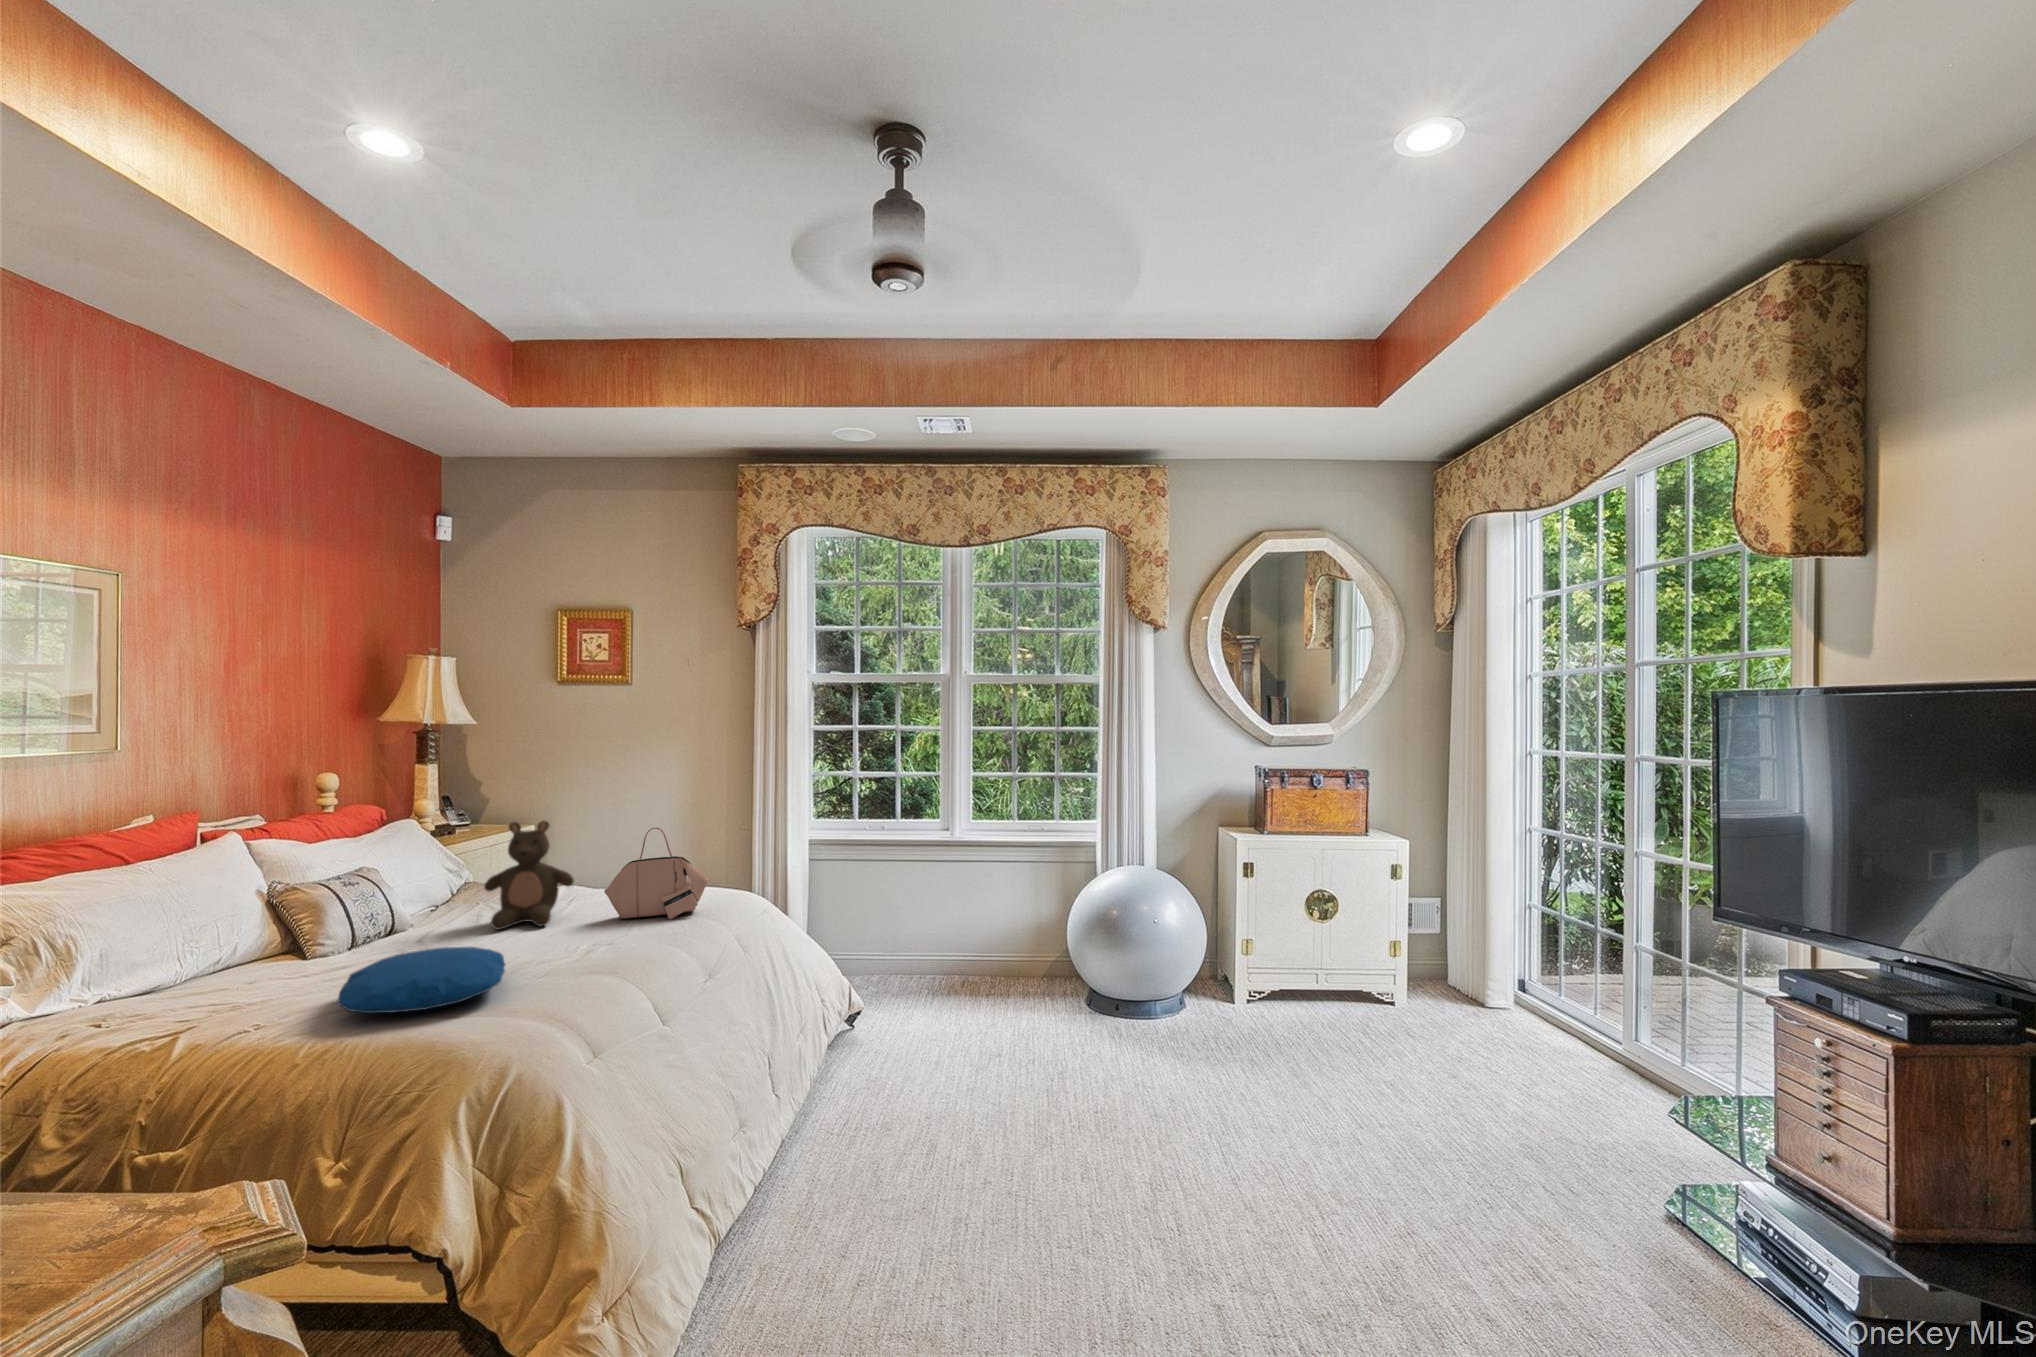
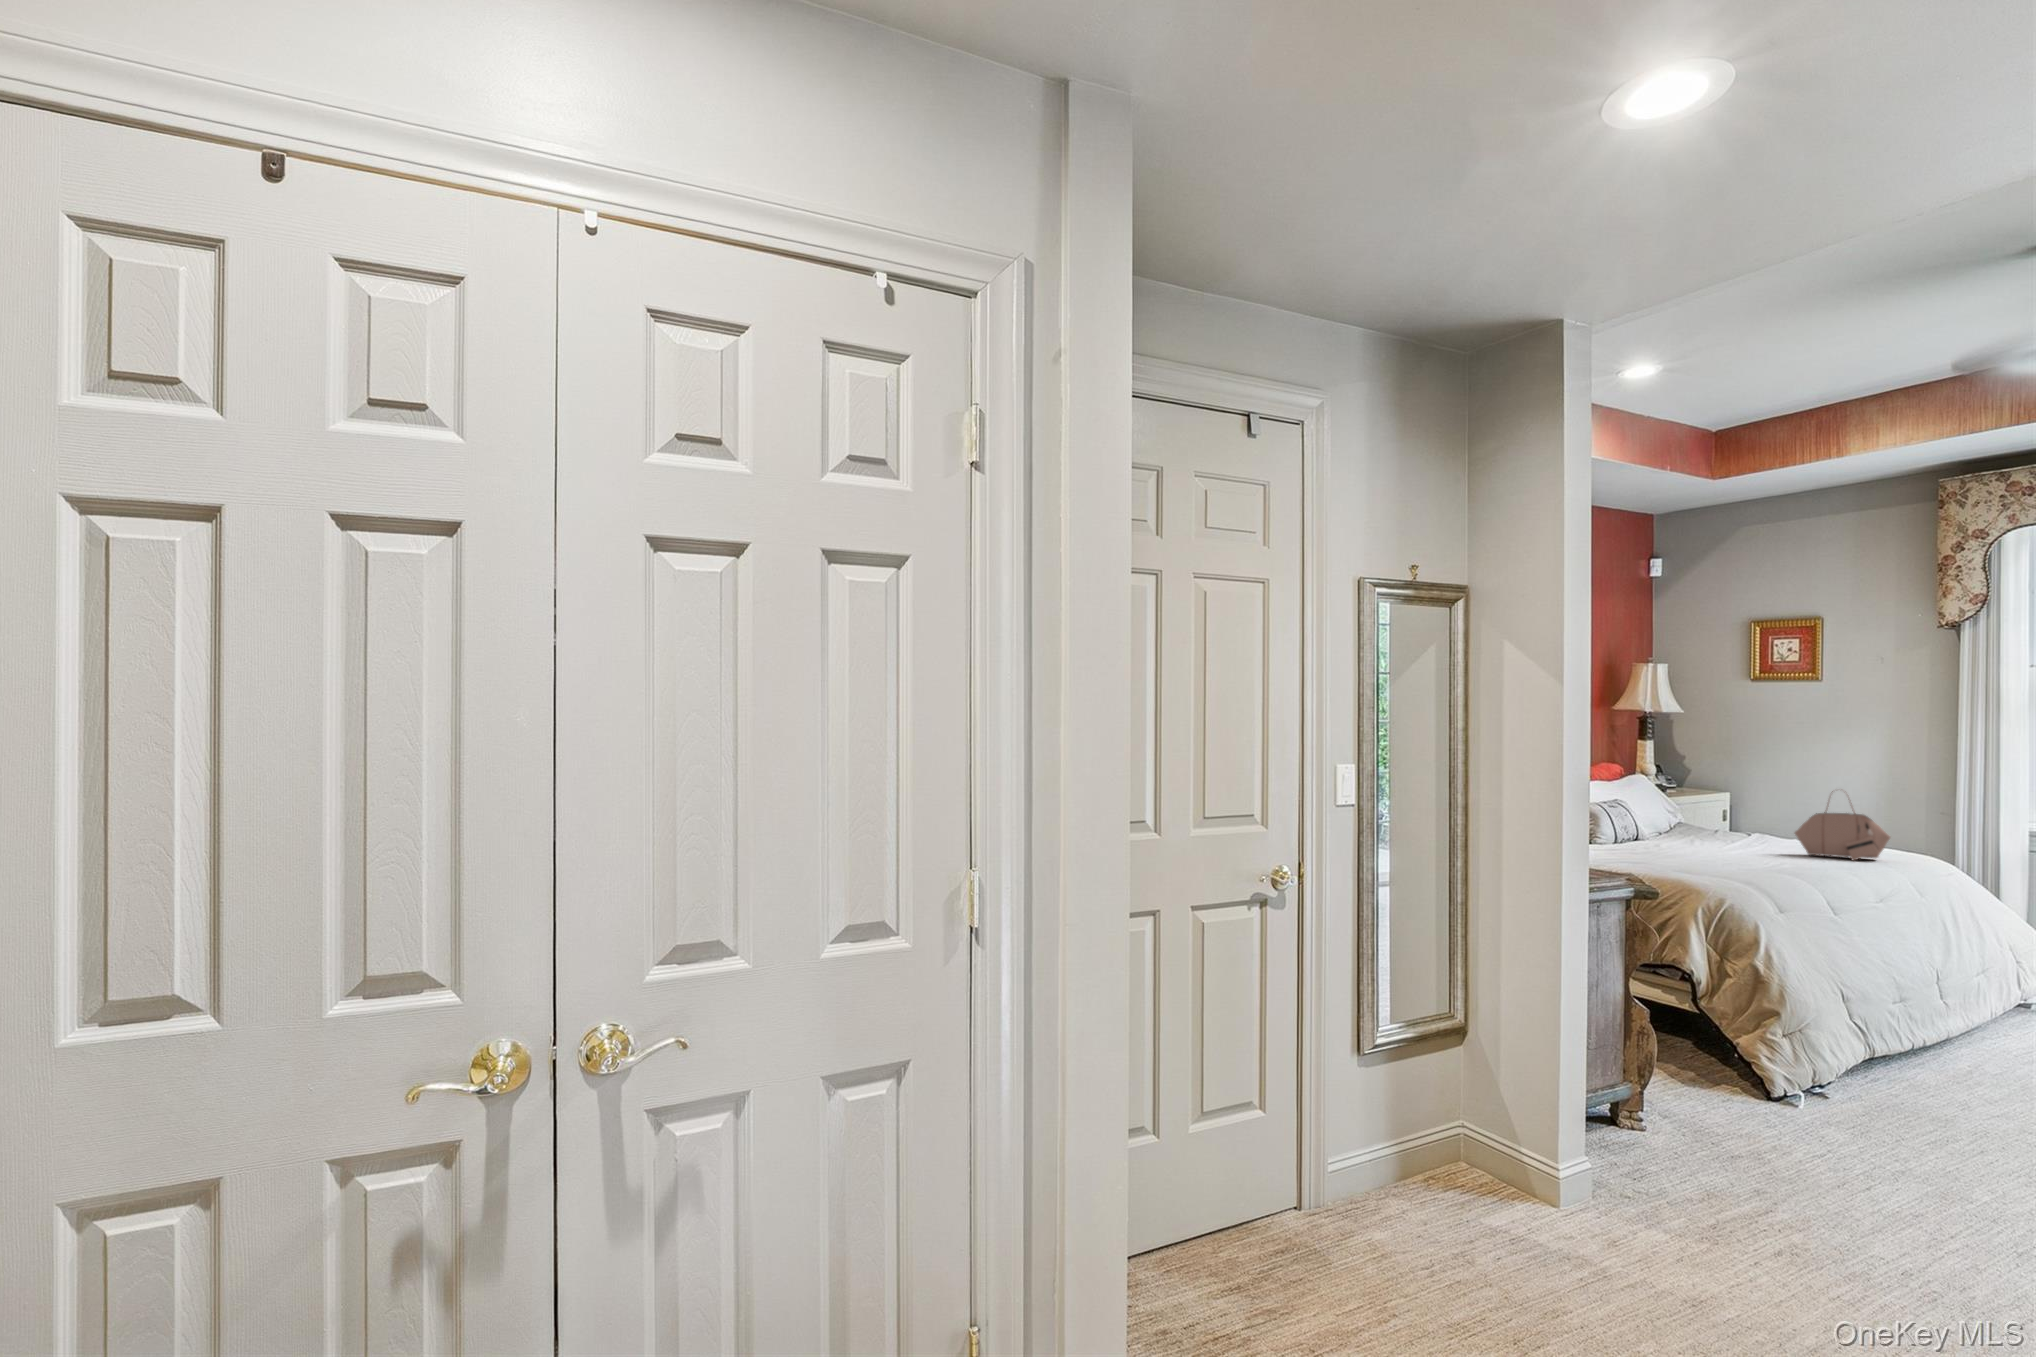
stuffed bear: present [484,821,574,930] -> none [1699,776,1769,851]
pillow: present [337,947,505,1014] -> none [1620,837,1720,865]

